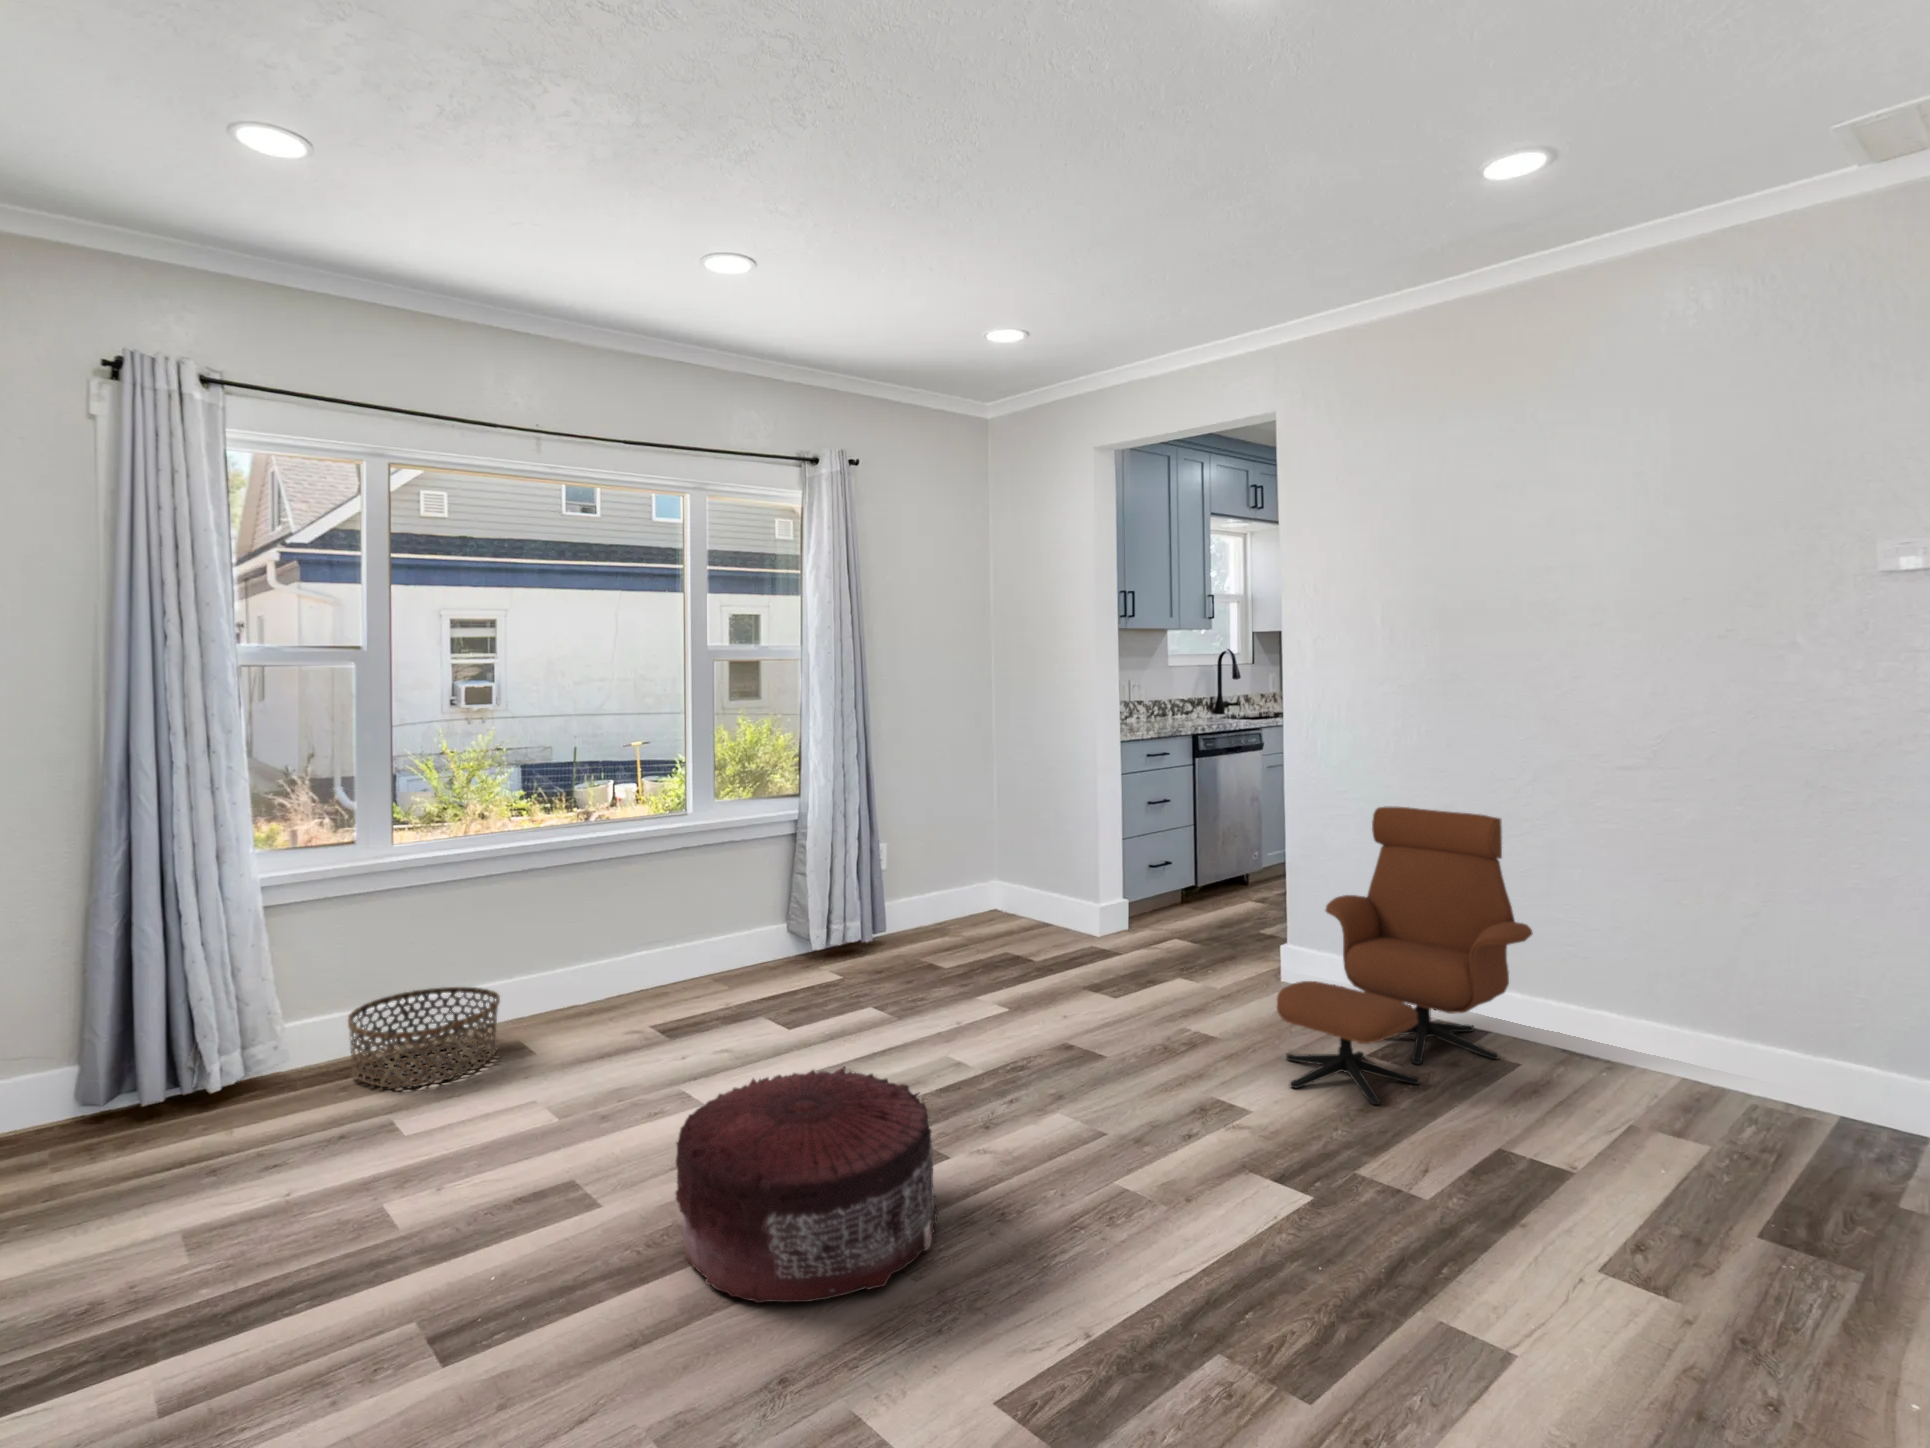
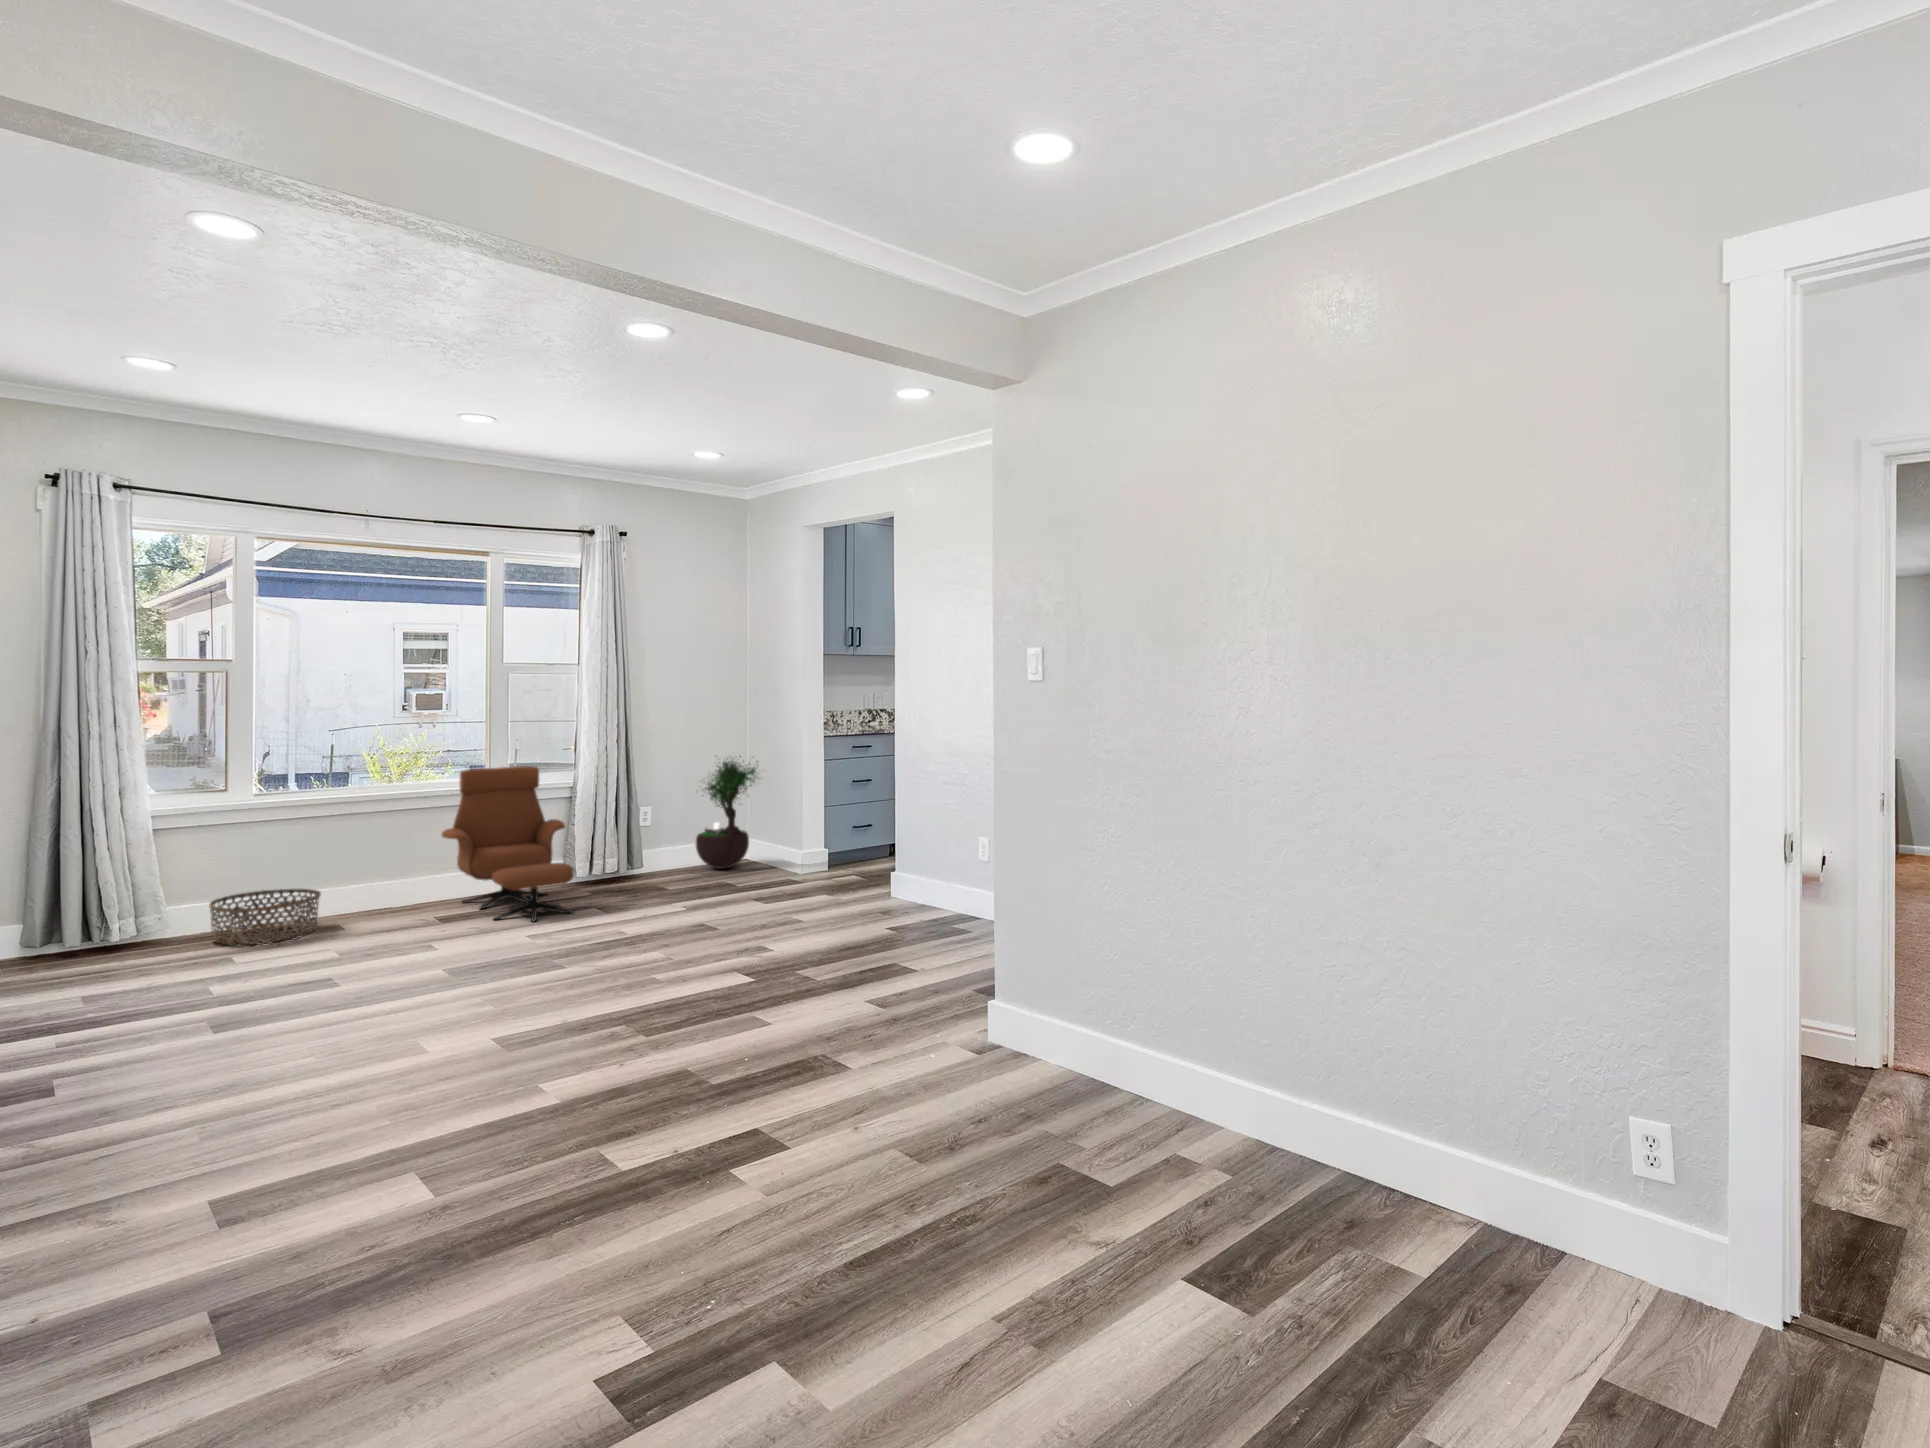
potted tree: none [945,765,1038,929] -> present [696,756,763,869]
lounge chair: present [1277,807,1532,1105] -> present [442,766,574,922]
pouf: present [676,1067,938,1303] -> none [365,910,536,1014]

